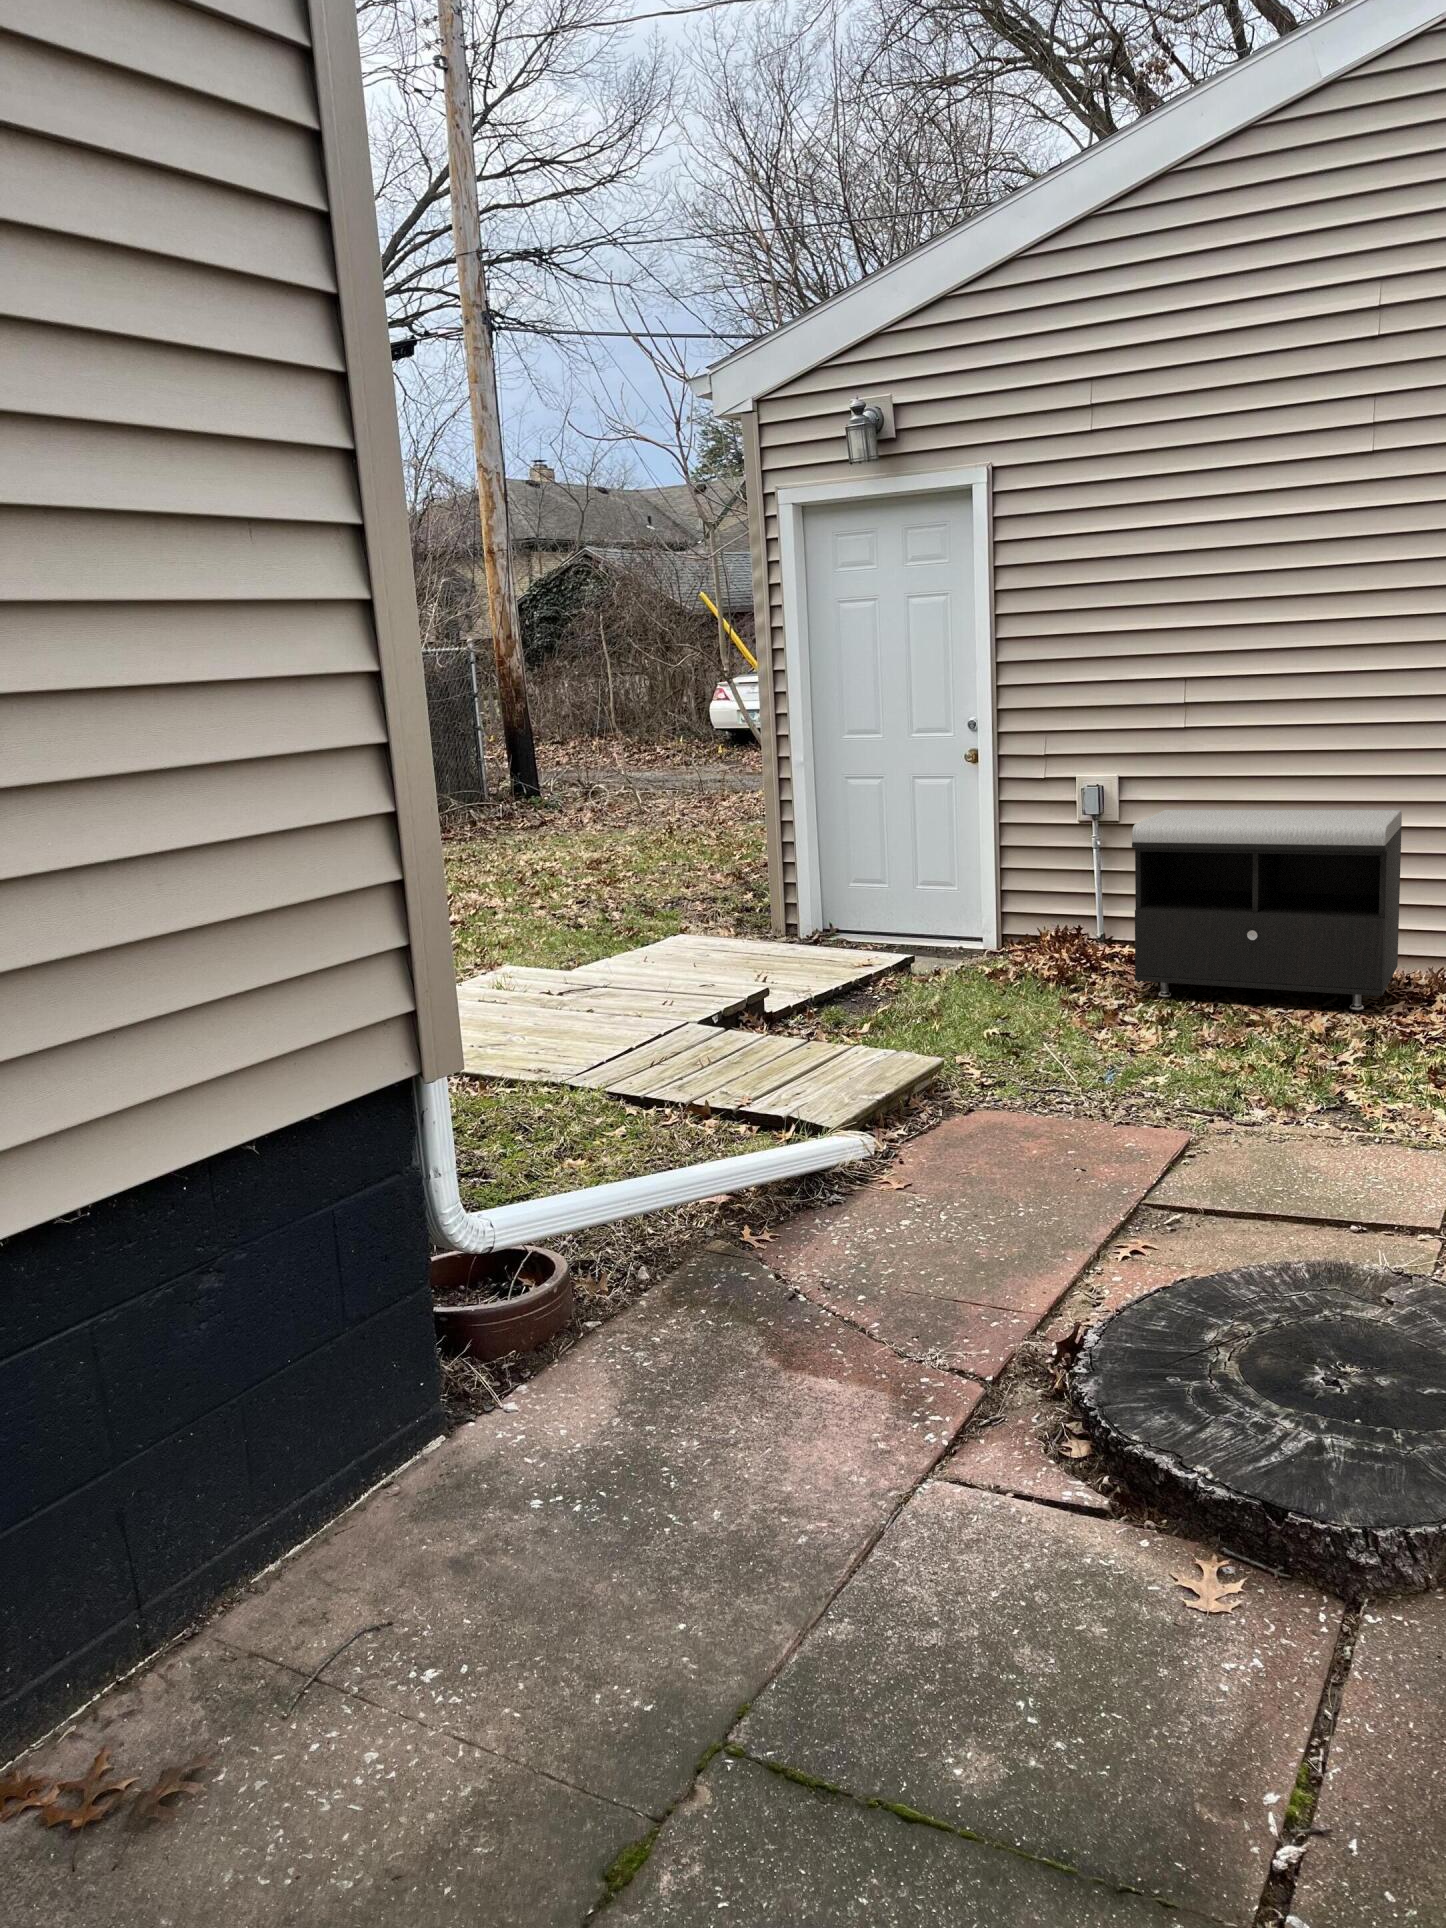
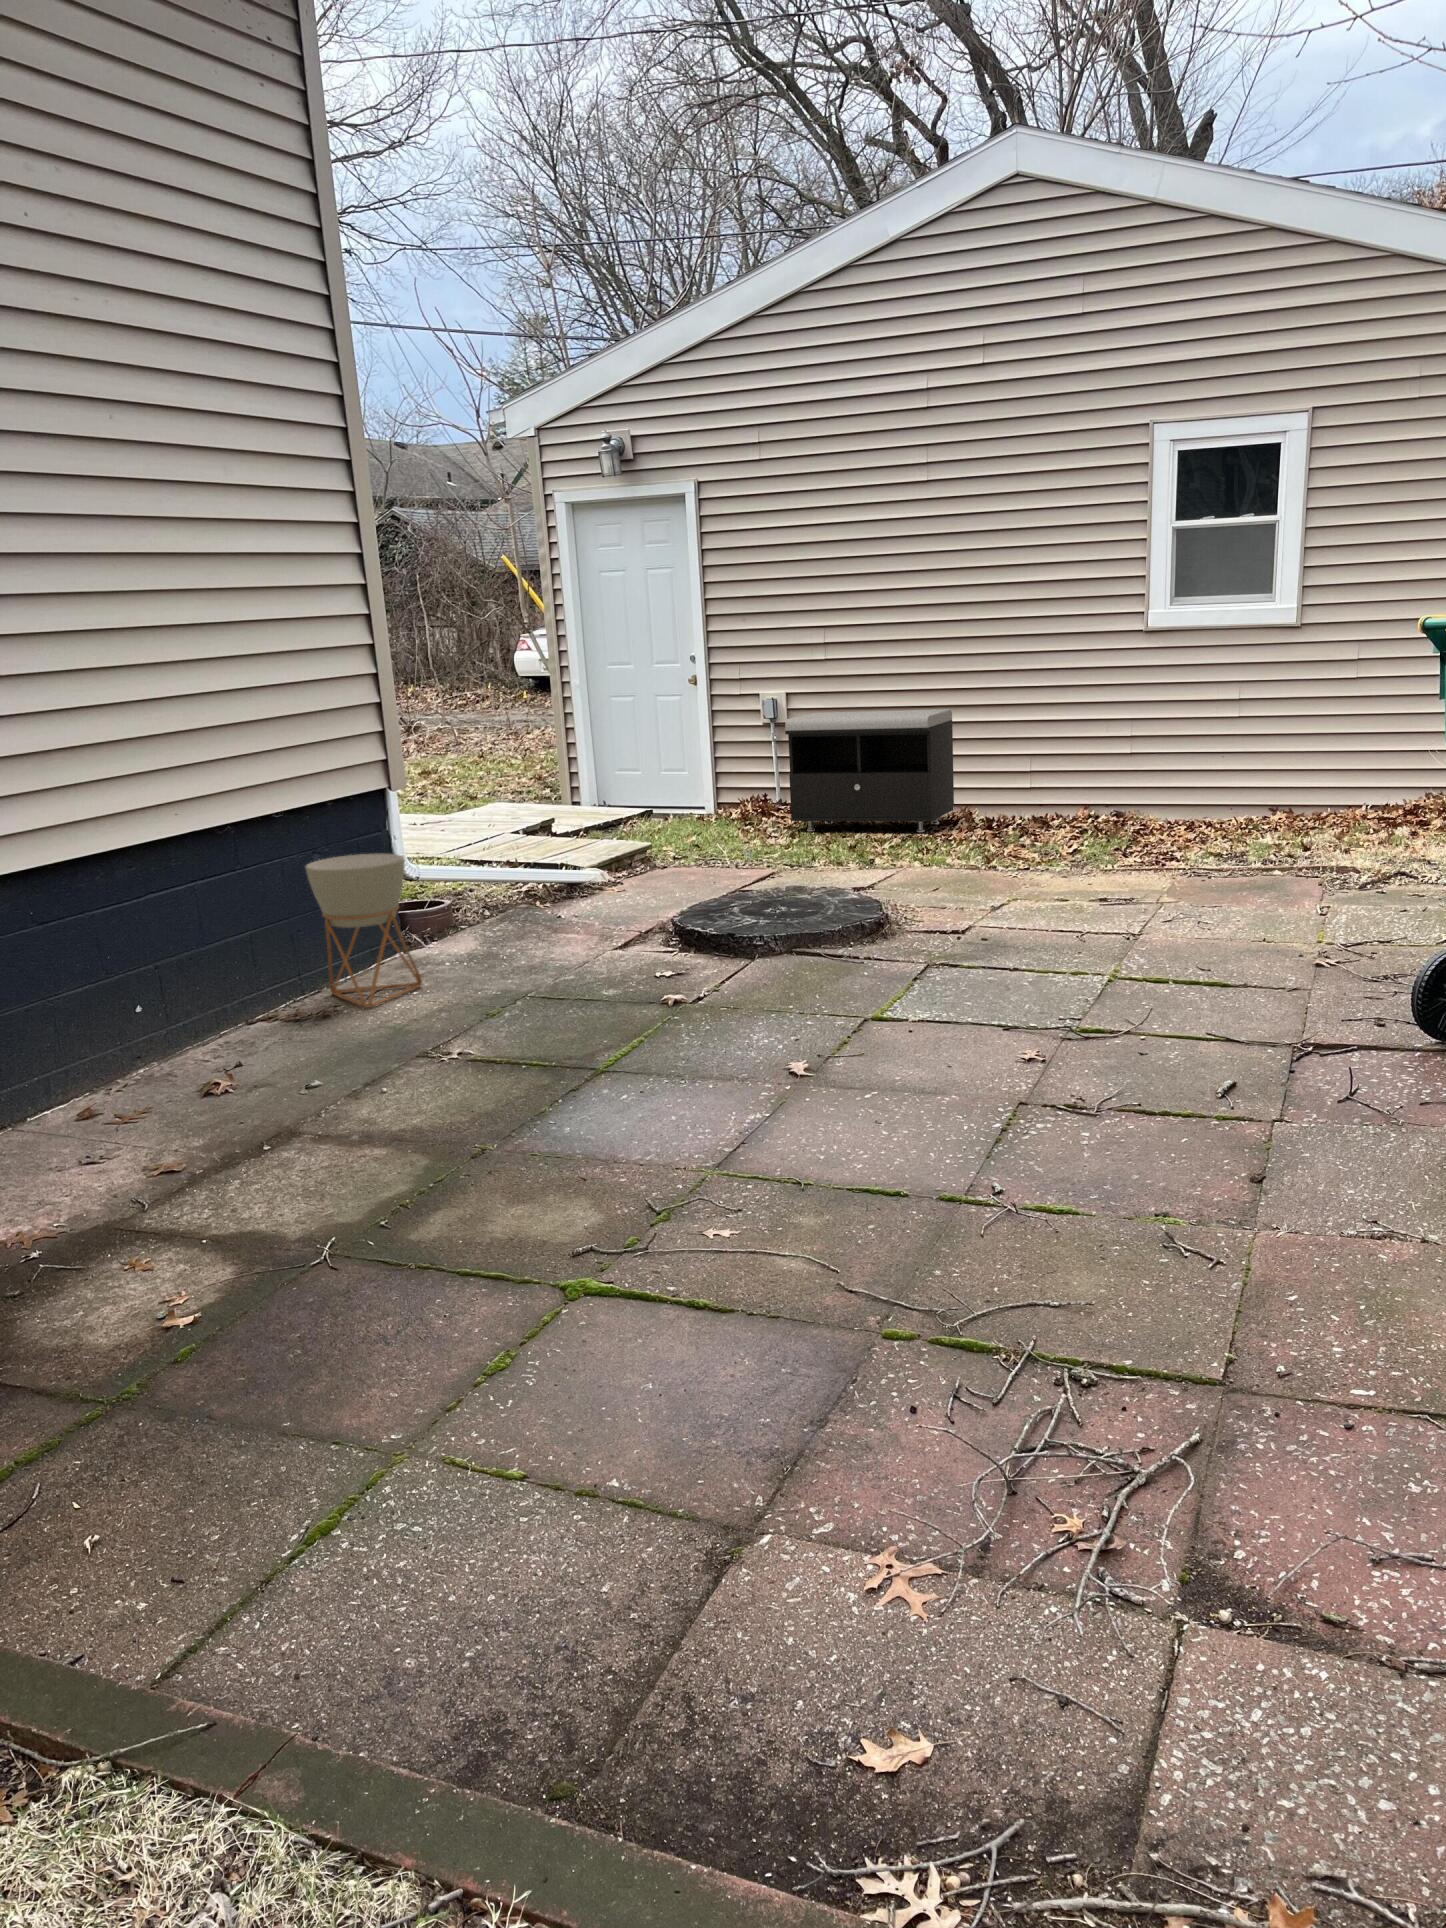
planter: none [157,1262,469,1737] -> present [306,854,422,1008]

